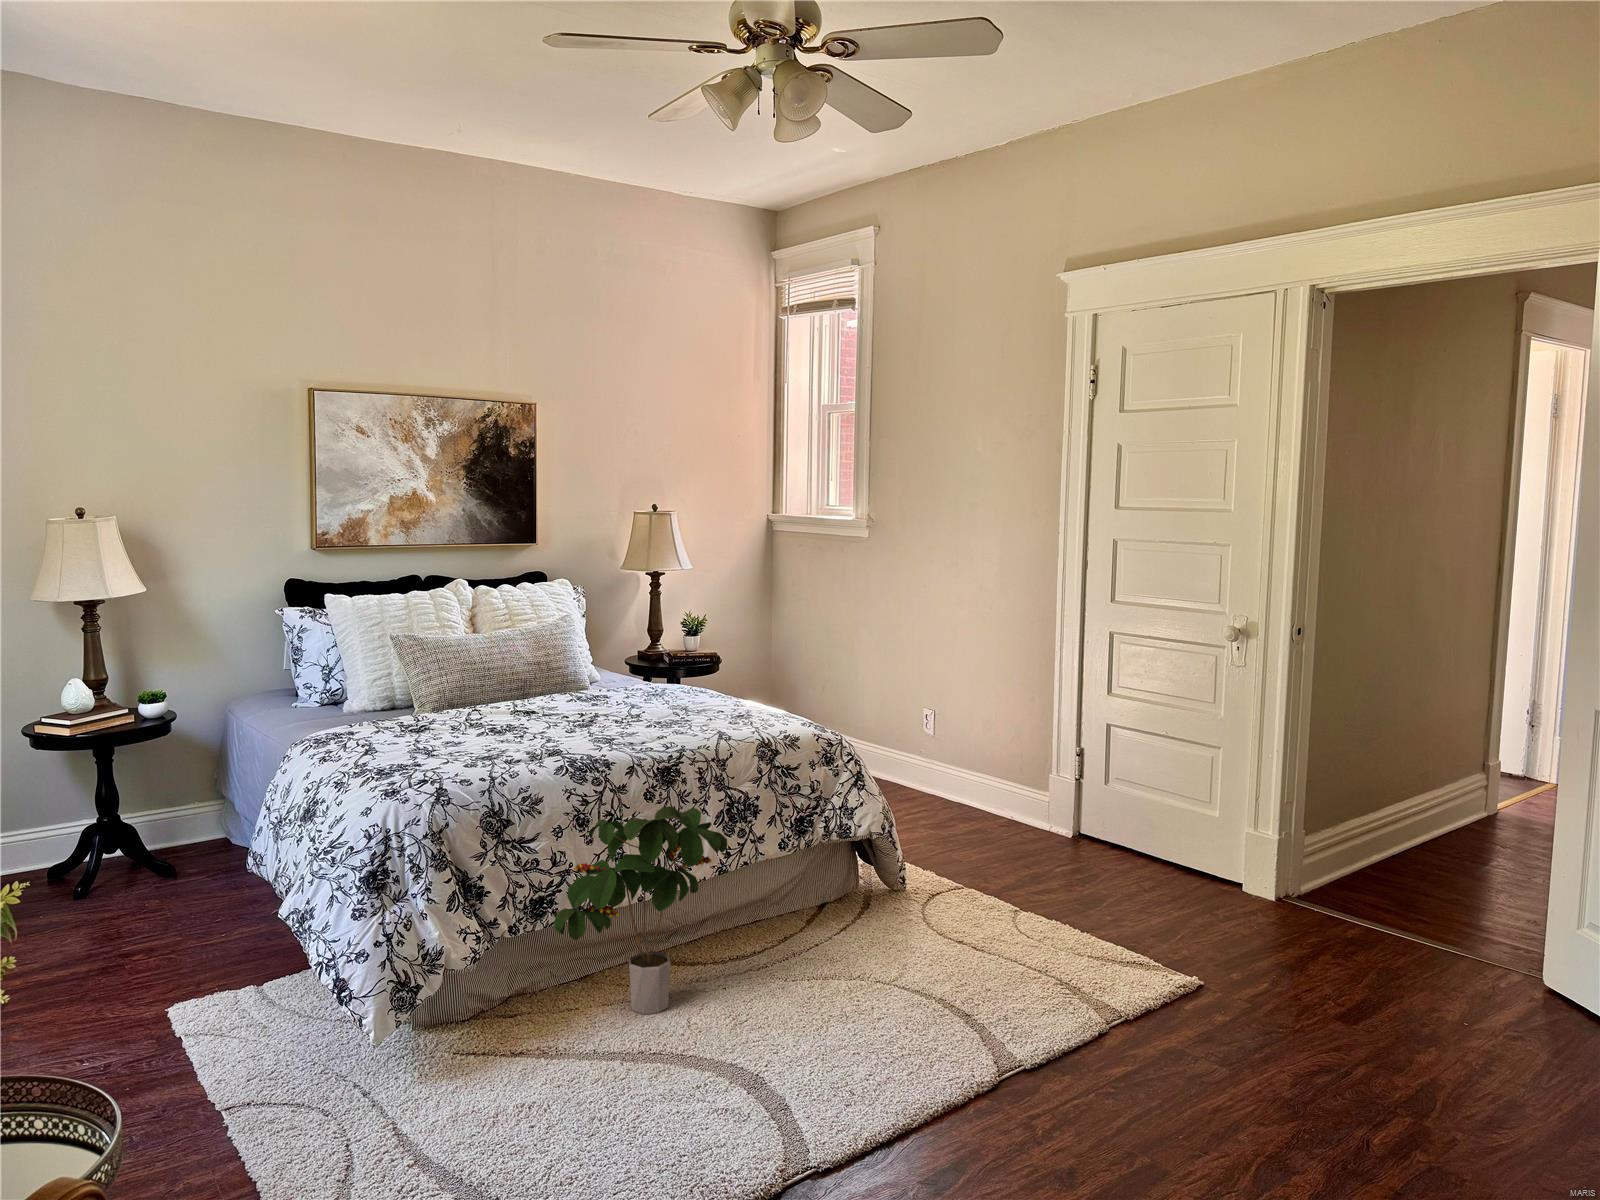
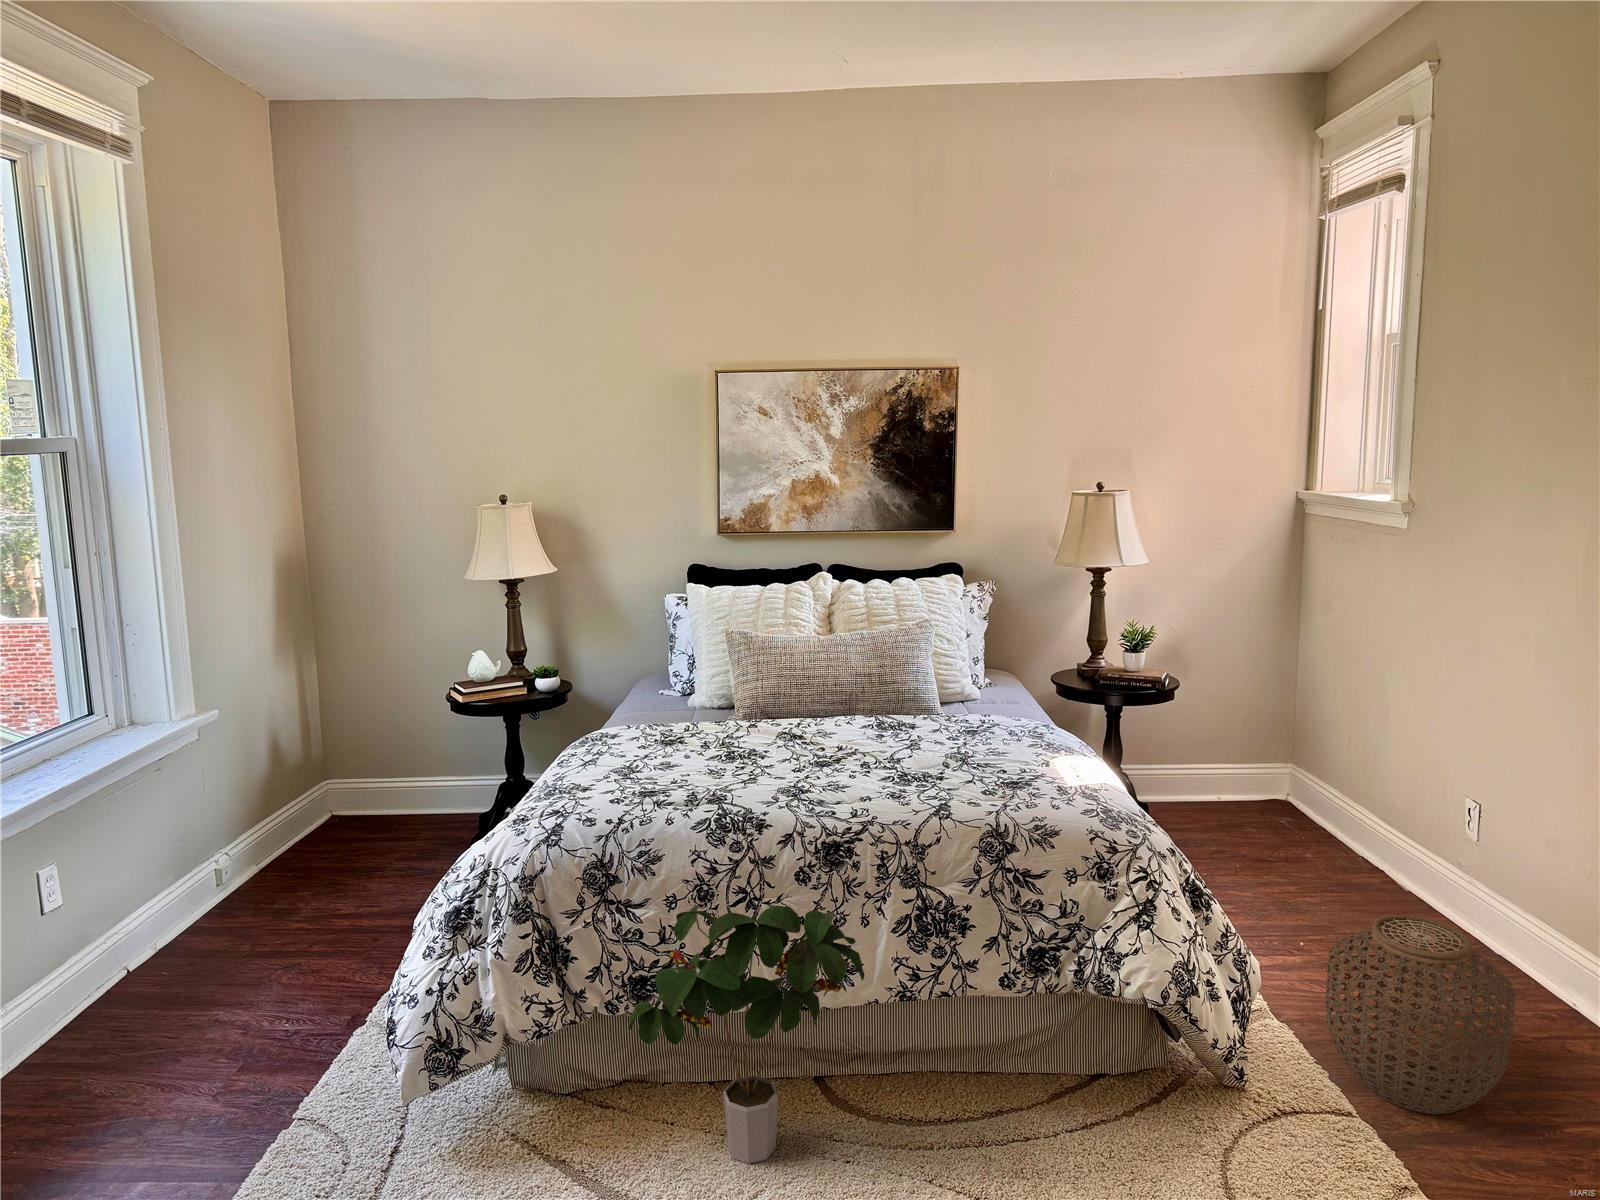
woven basket: none [931,765,1032,880] -> present [1325,915,1515,1114]

